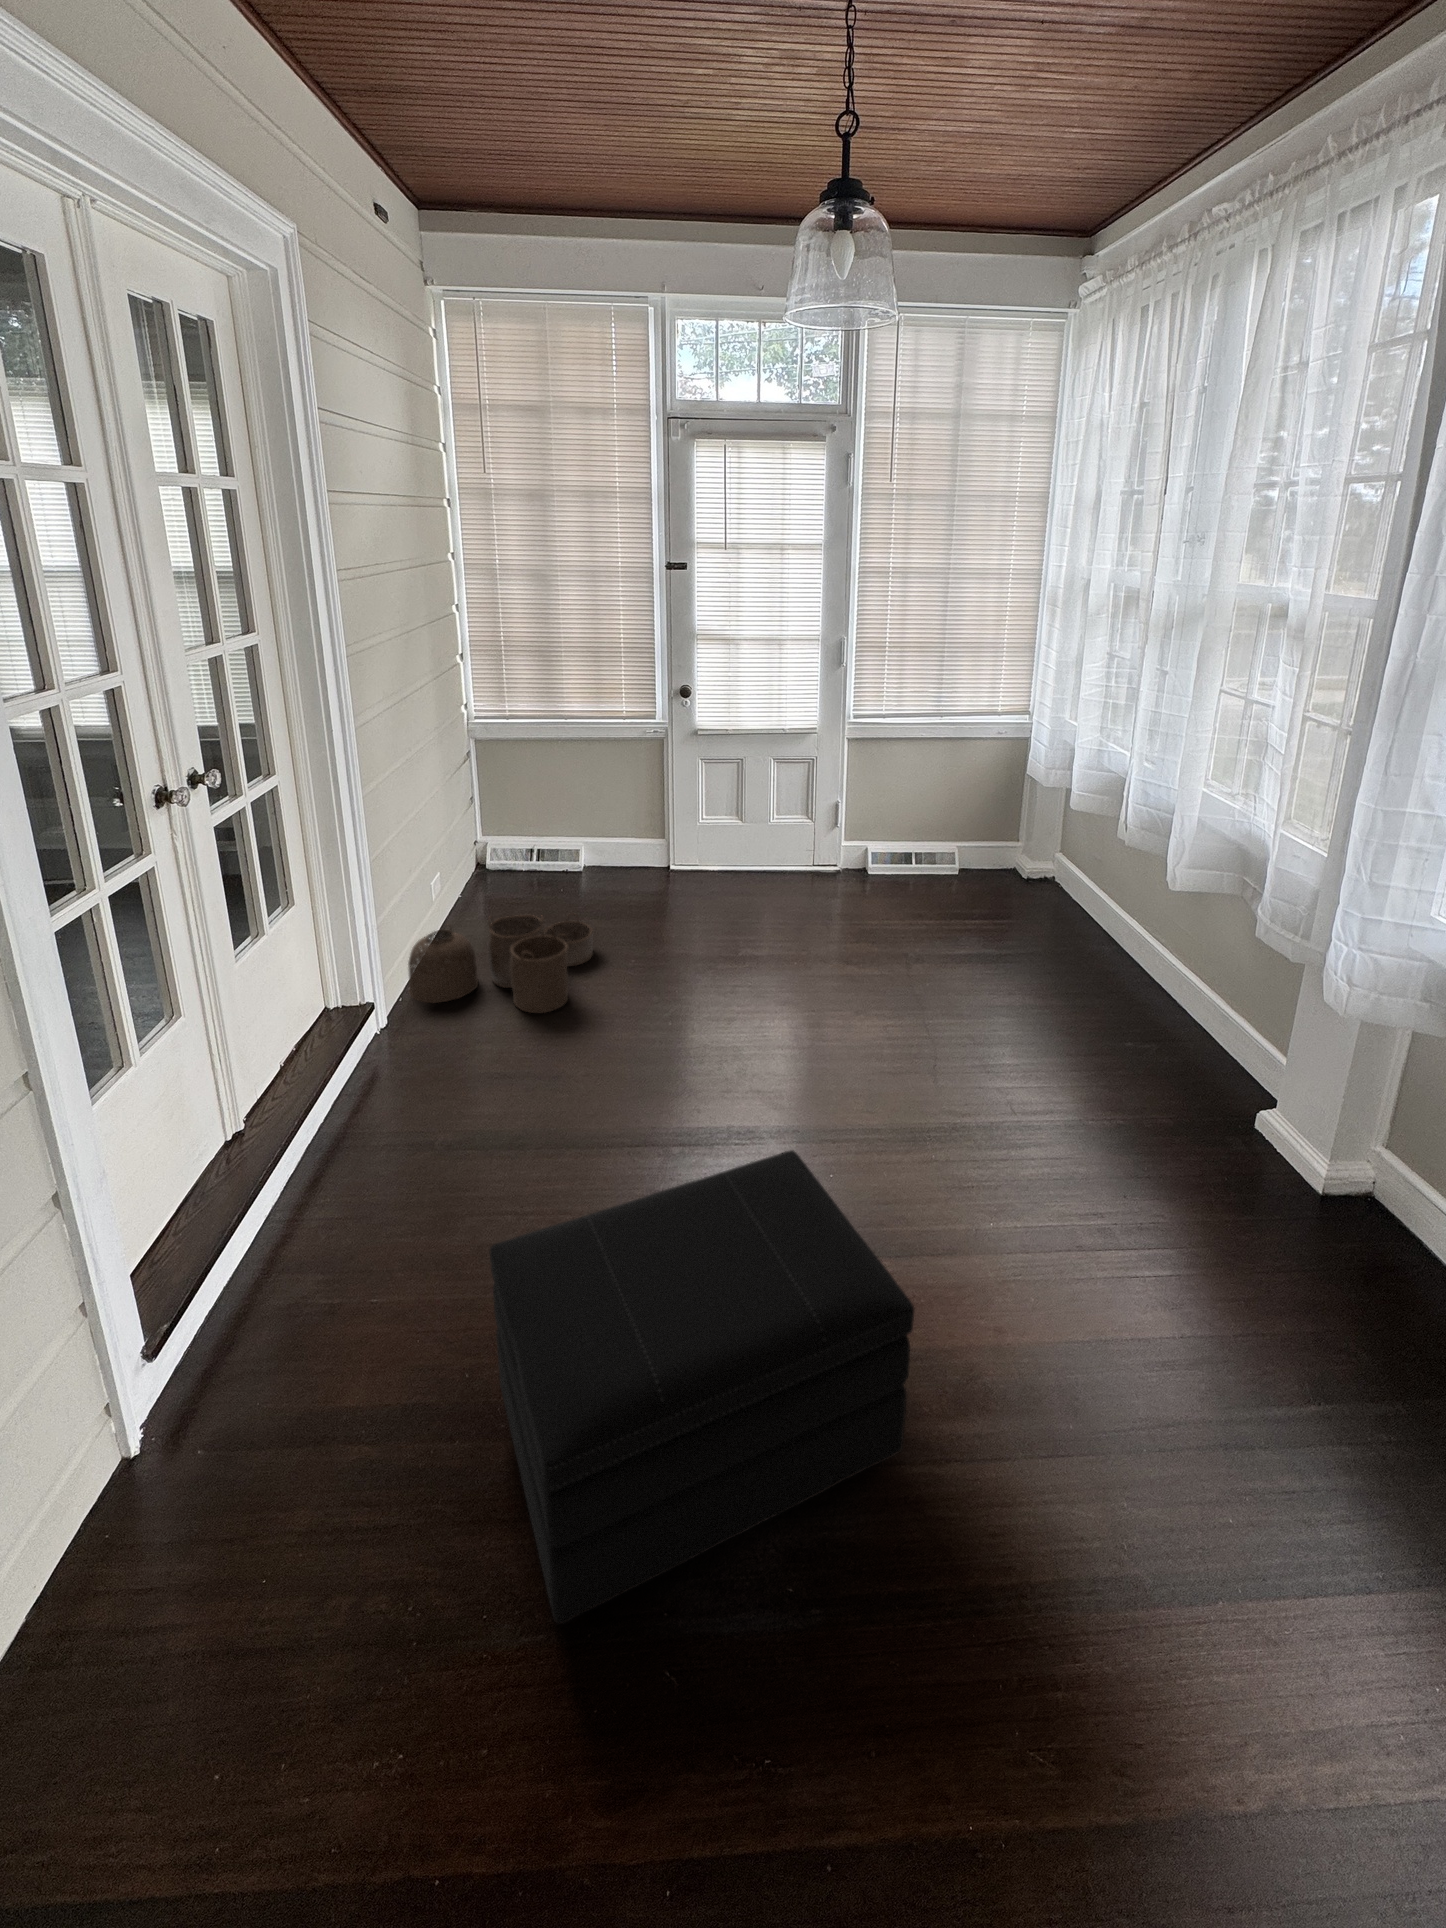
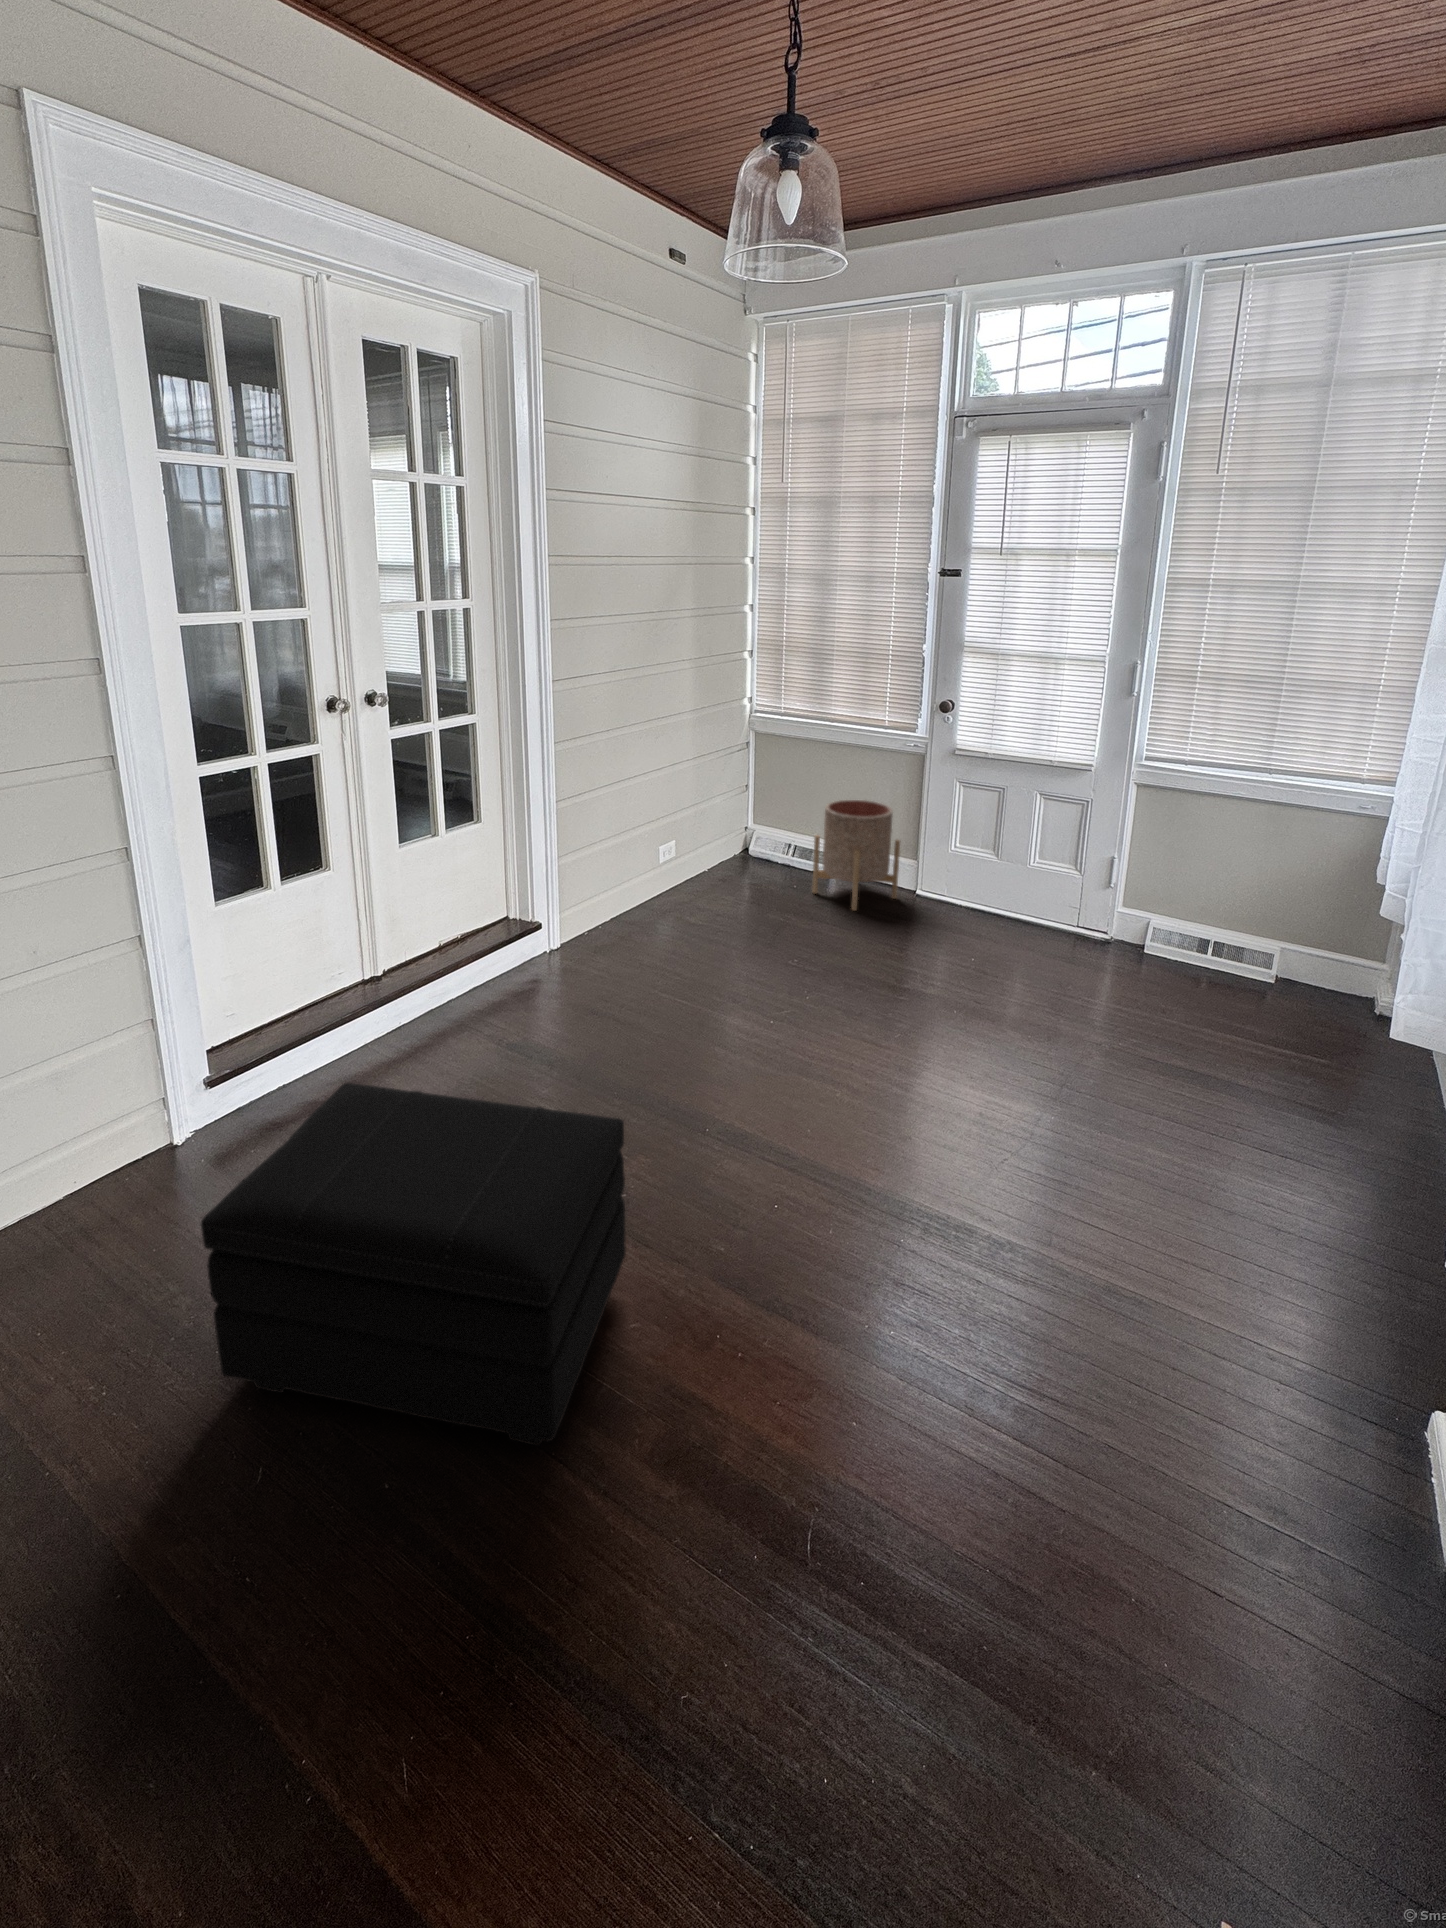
planter: none [581,790,660,897] -> present [812,800,900,911]
woven basket: present [408,915,593,1013] -> none [593,881,767,980]

